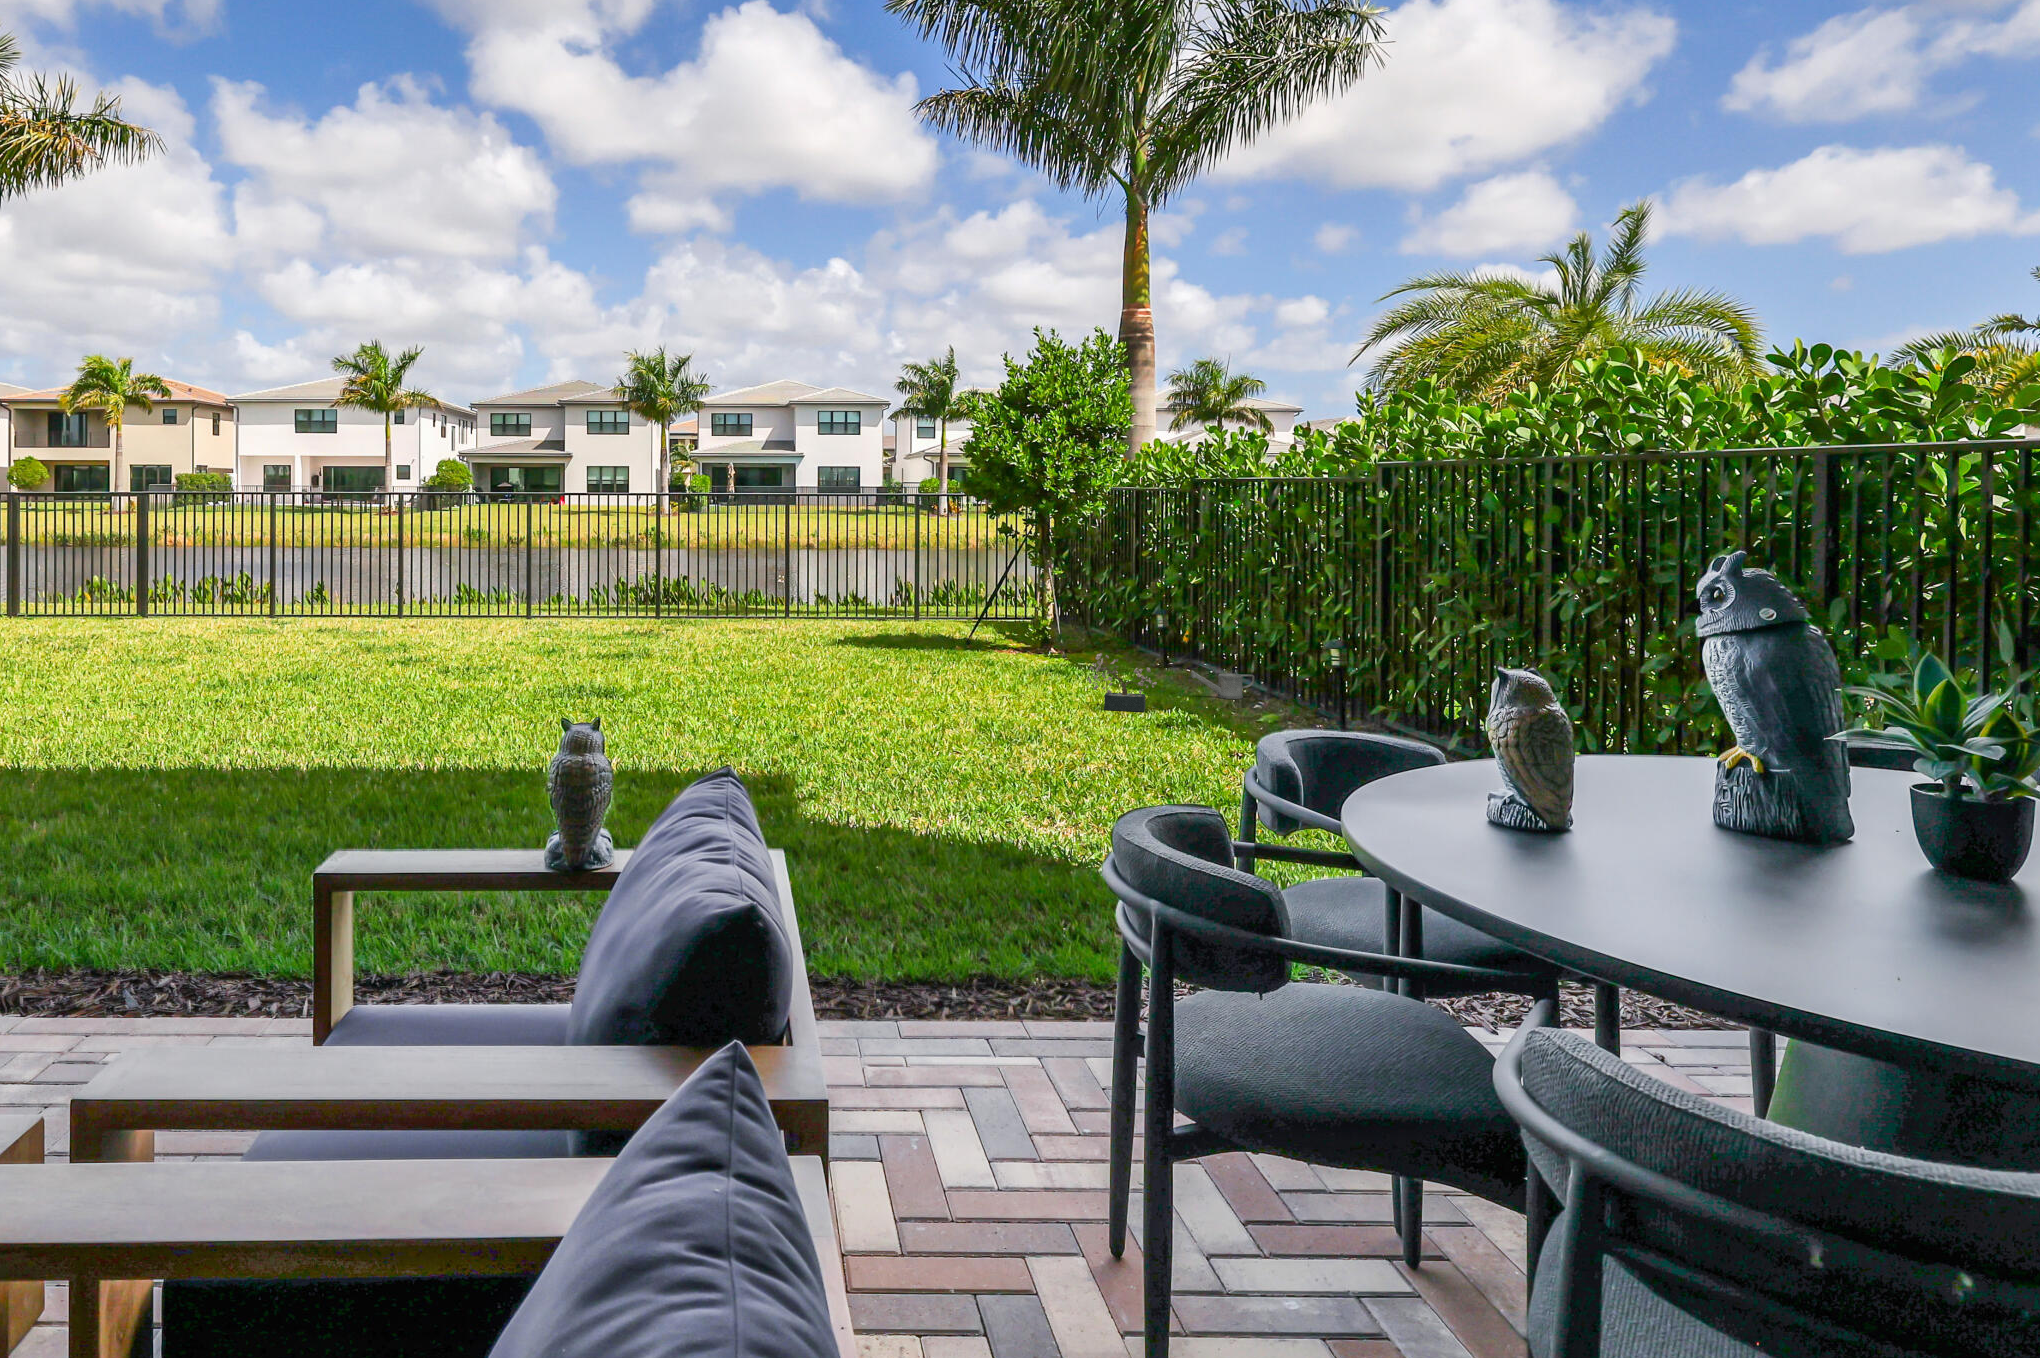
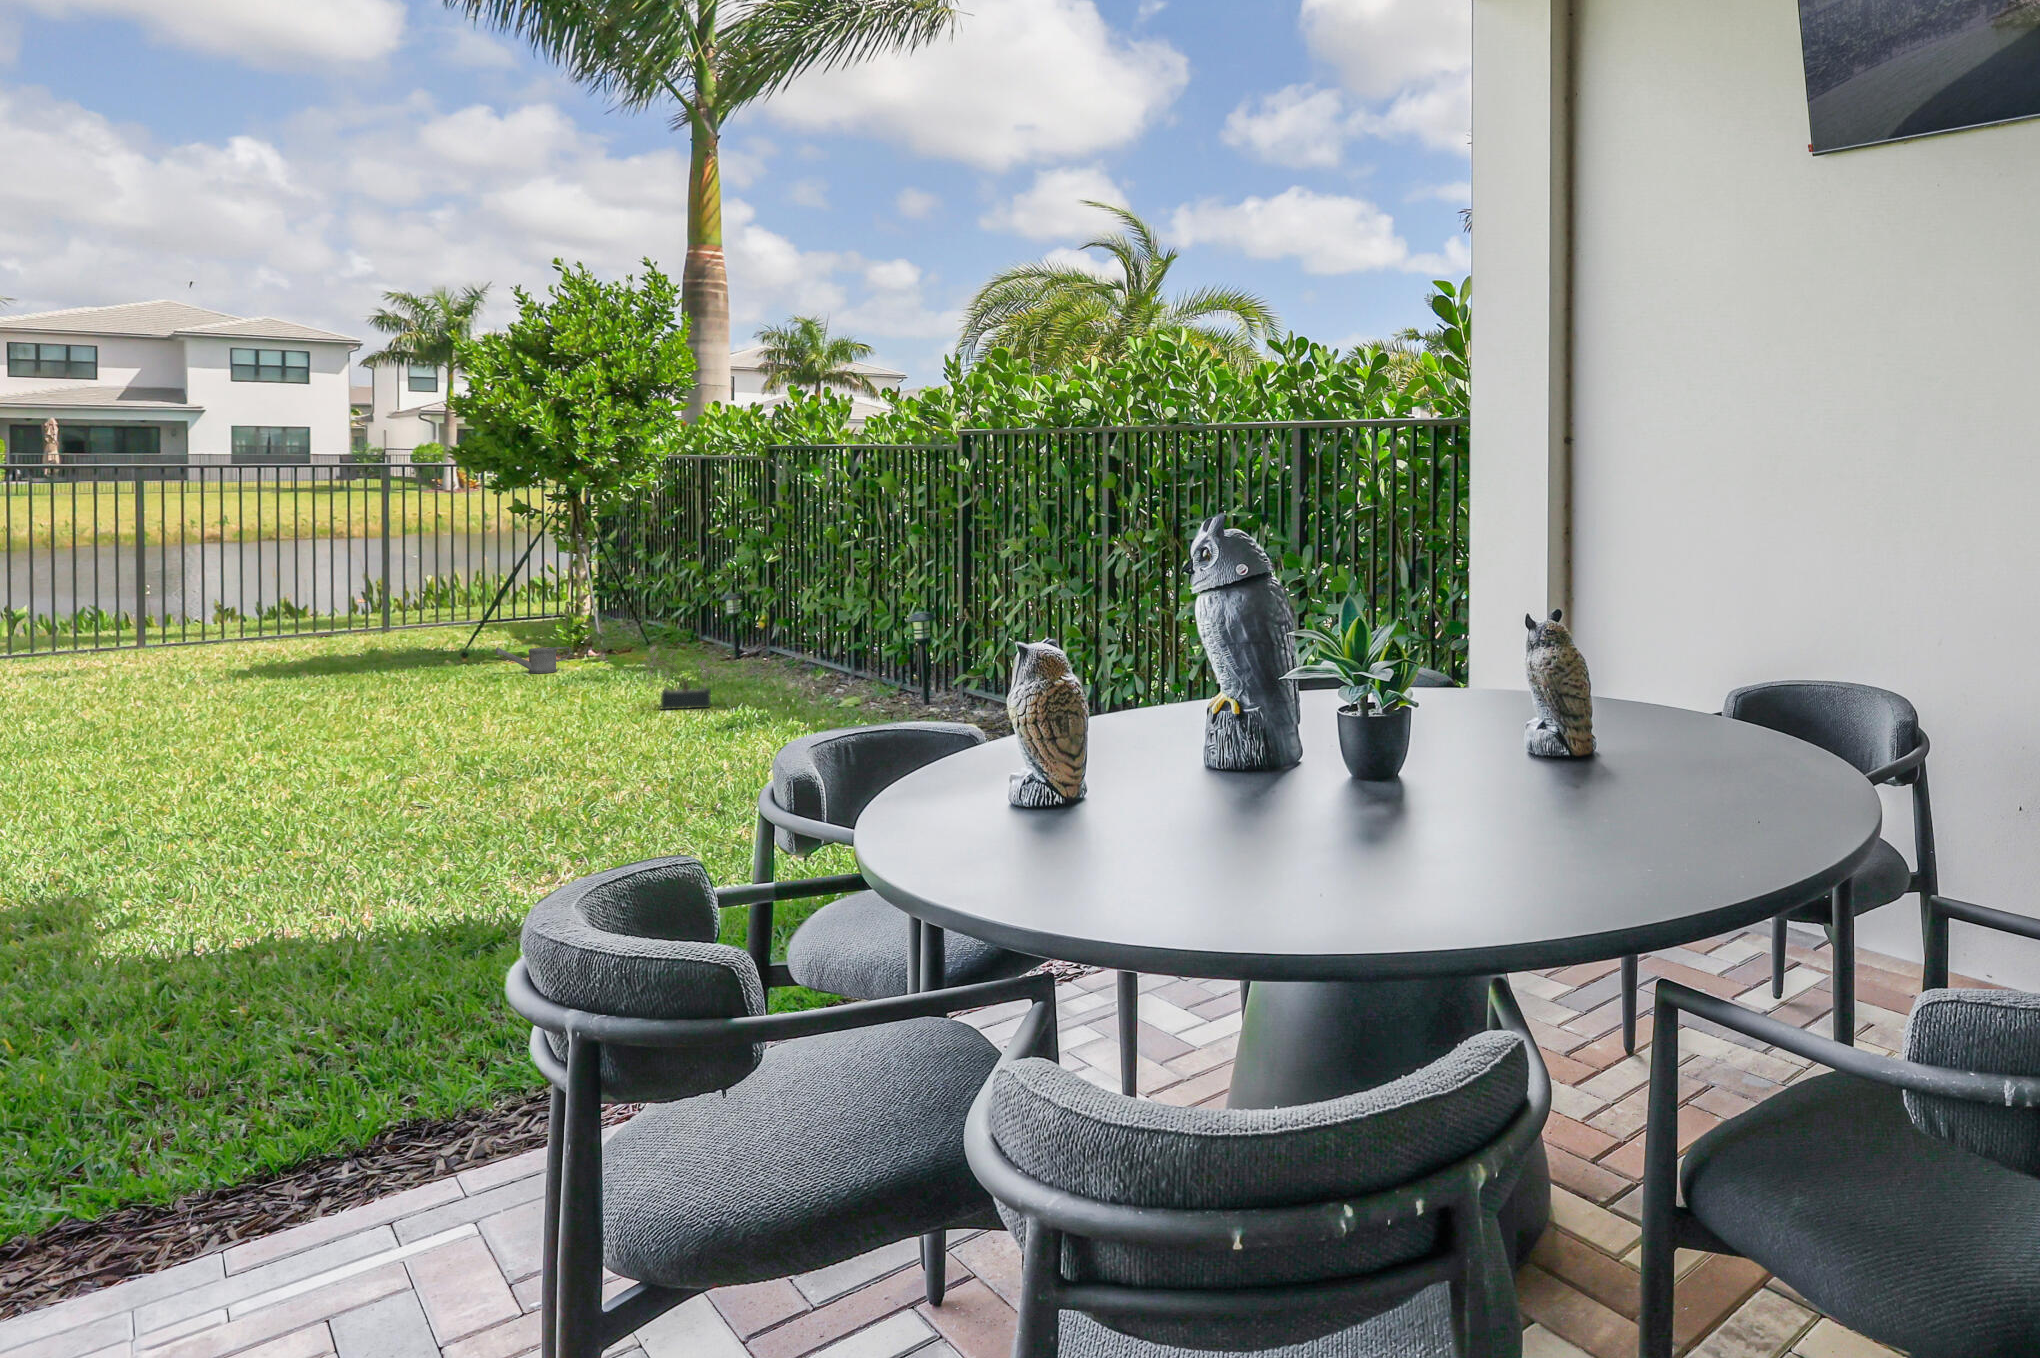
watering can: present [1191,671,1254,699] -> present [496,647,570,673]

